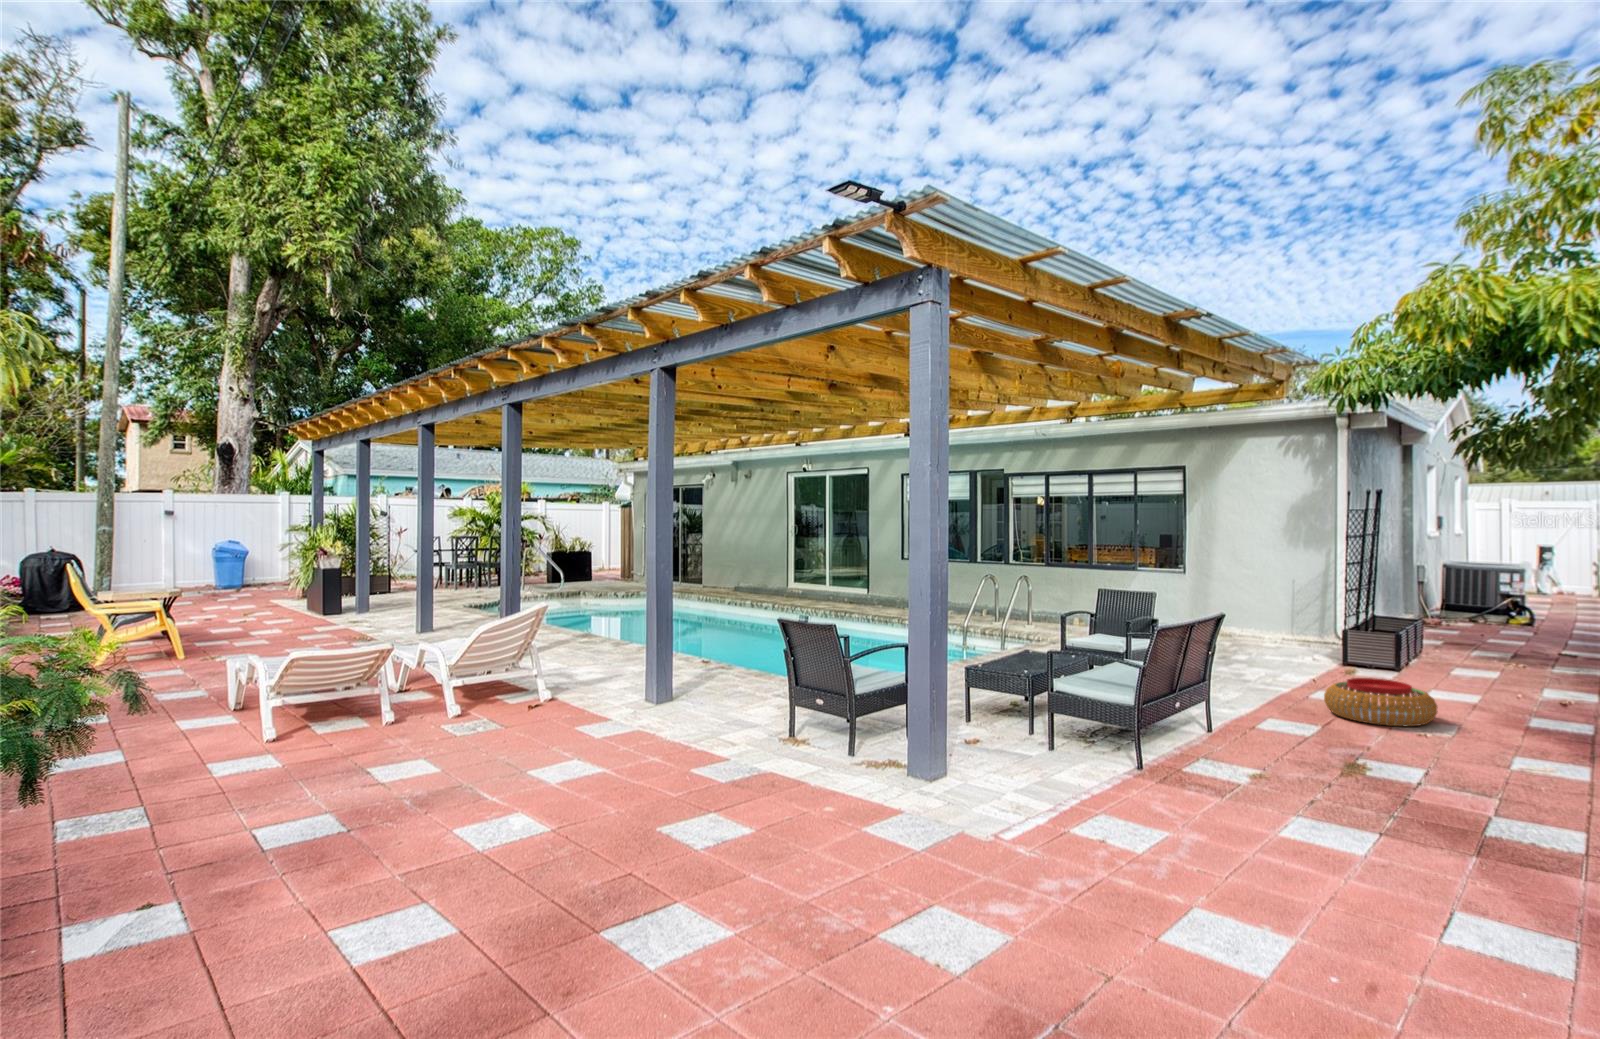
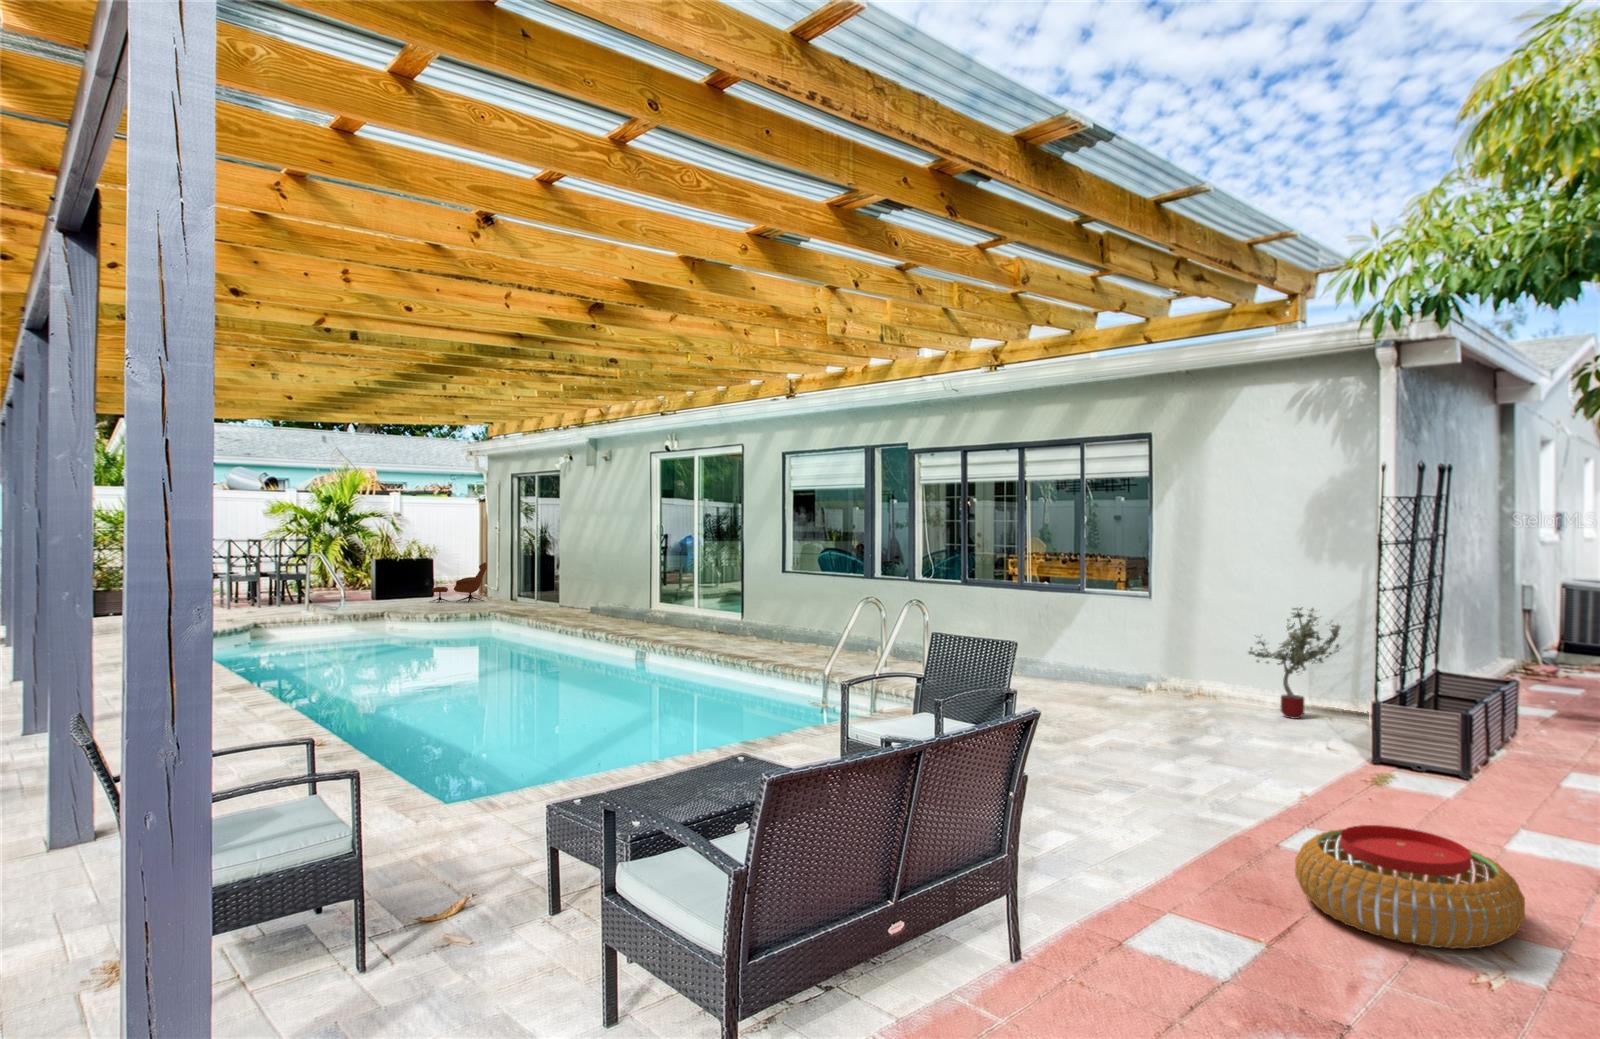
lounge chair: none [598,554,641,585] -> present [430,562,487,602]
potted tree: none [1253,577,1316,646] -> present [1249,607,1340,719]

